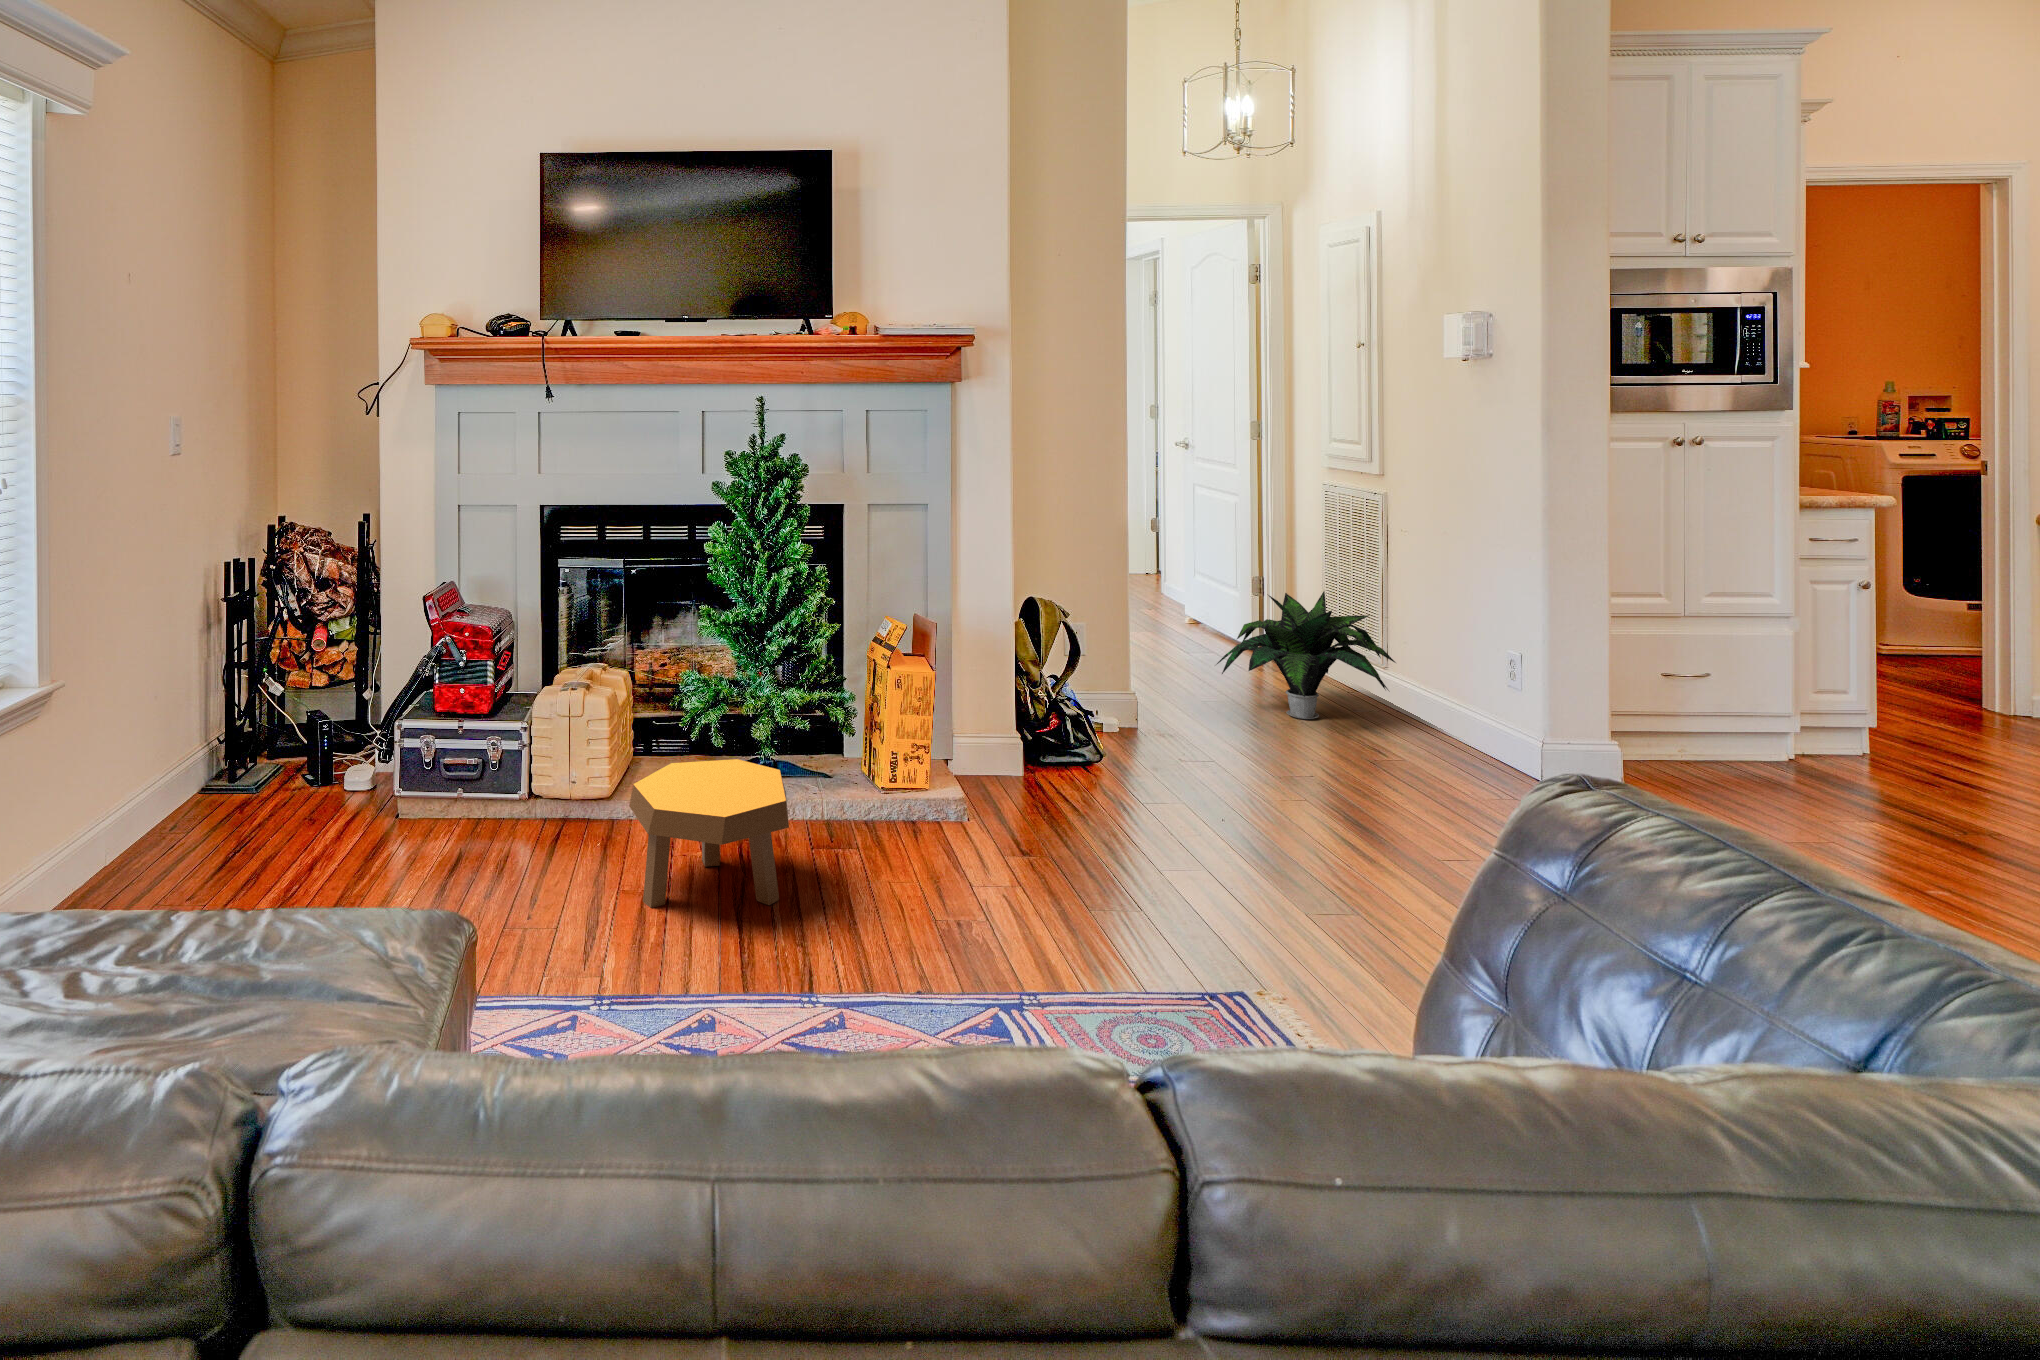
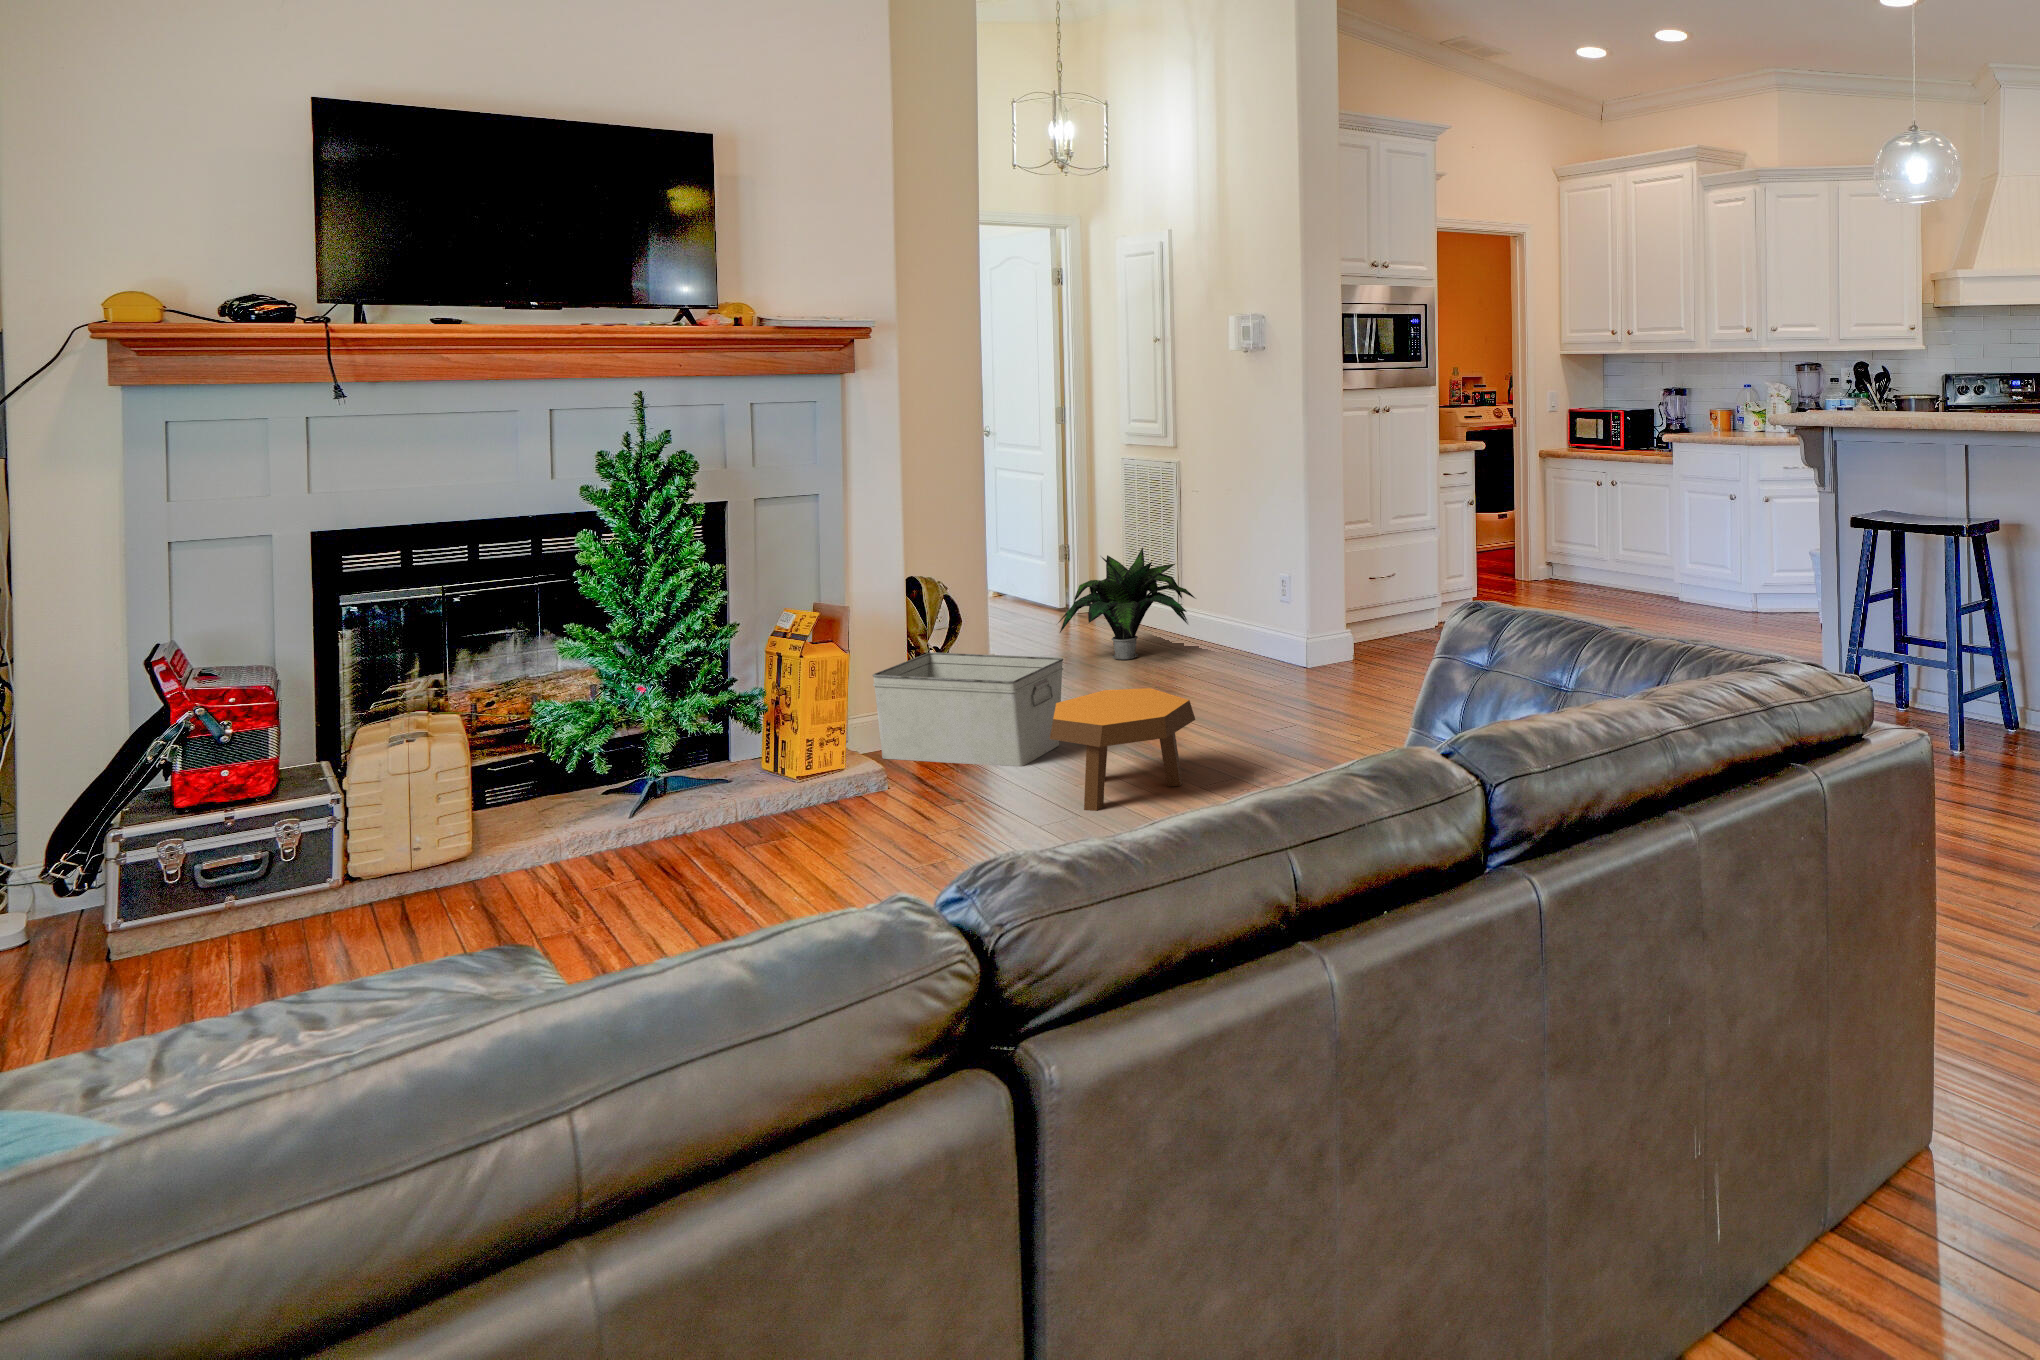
storage bin: none [974,680,1179,839] -> present [872,652,1063,767]
footstool: present [629,759,789,908] -> present [1050,688,1195,811]

